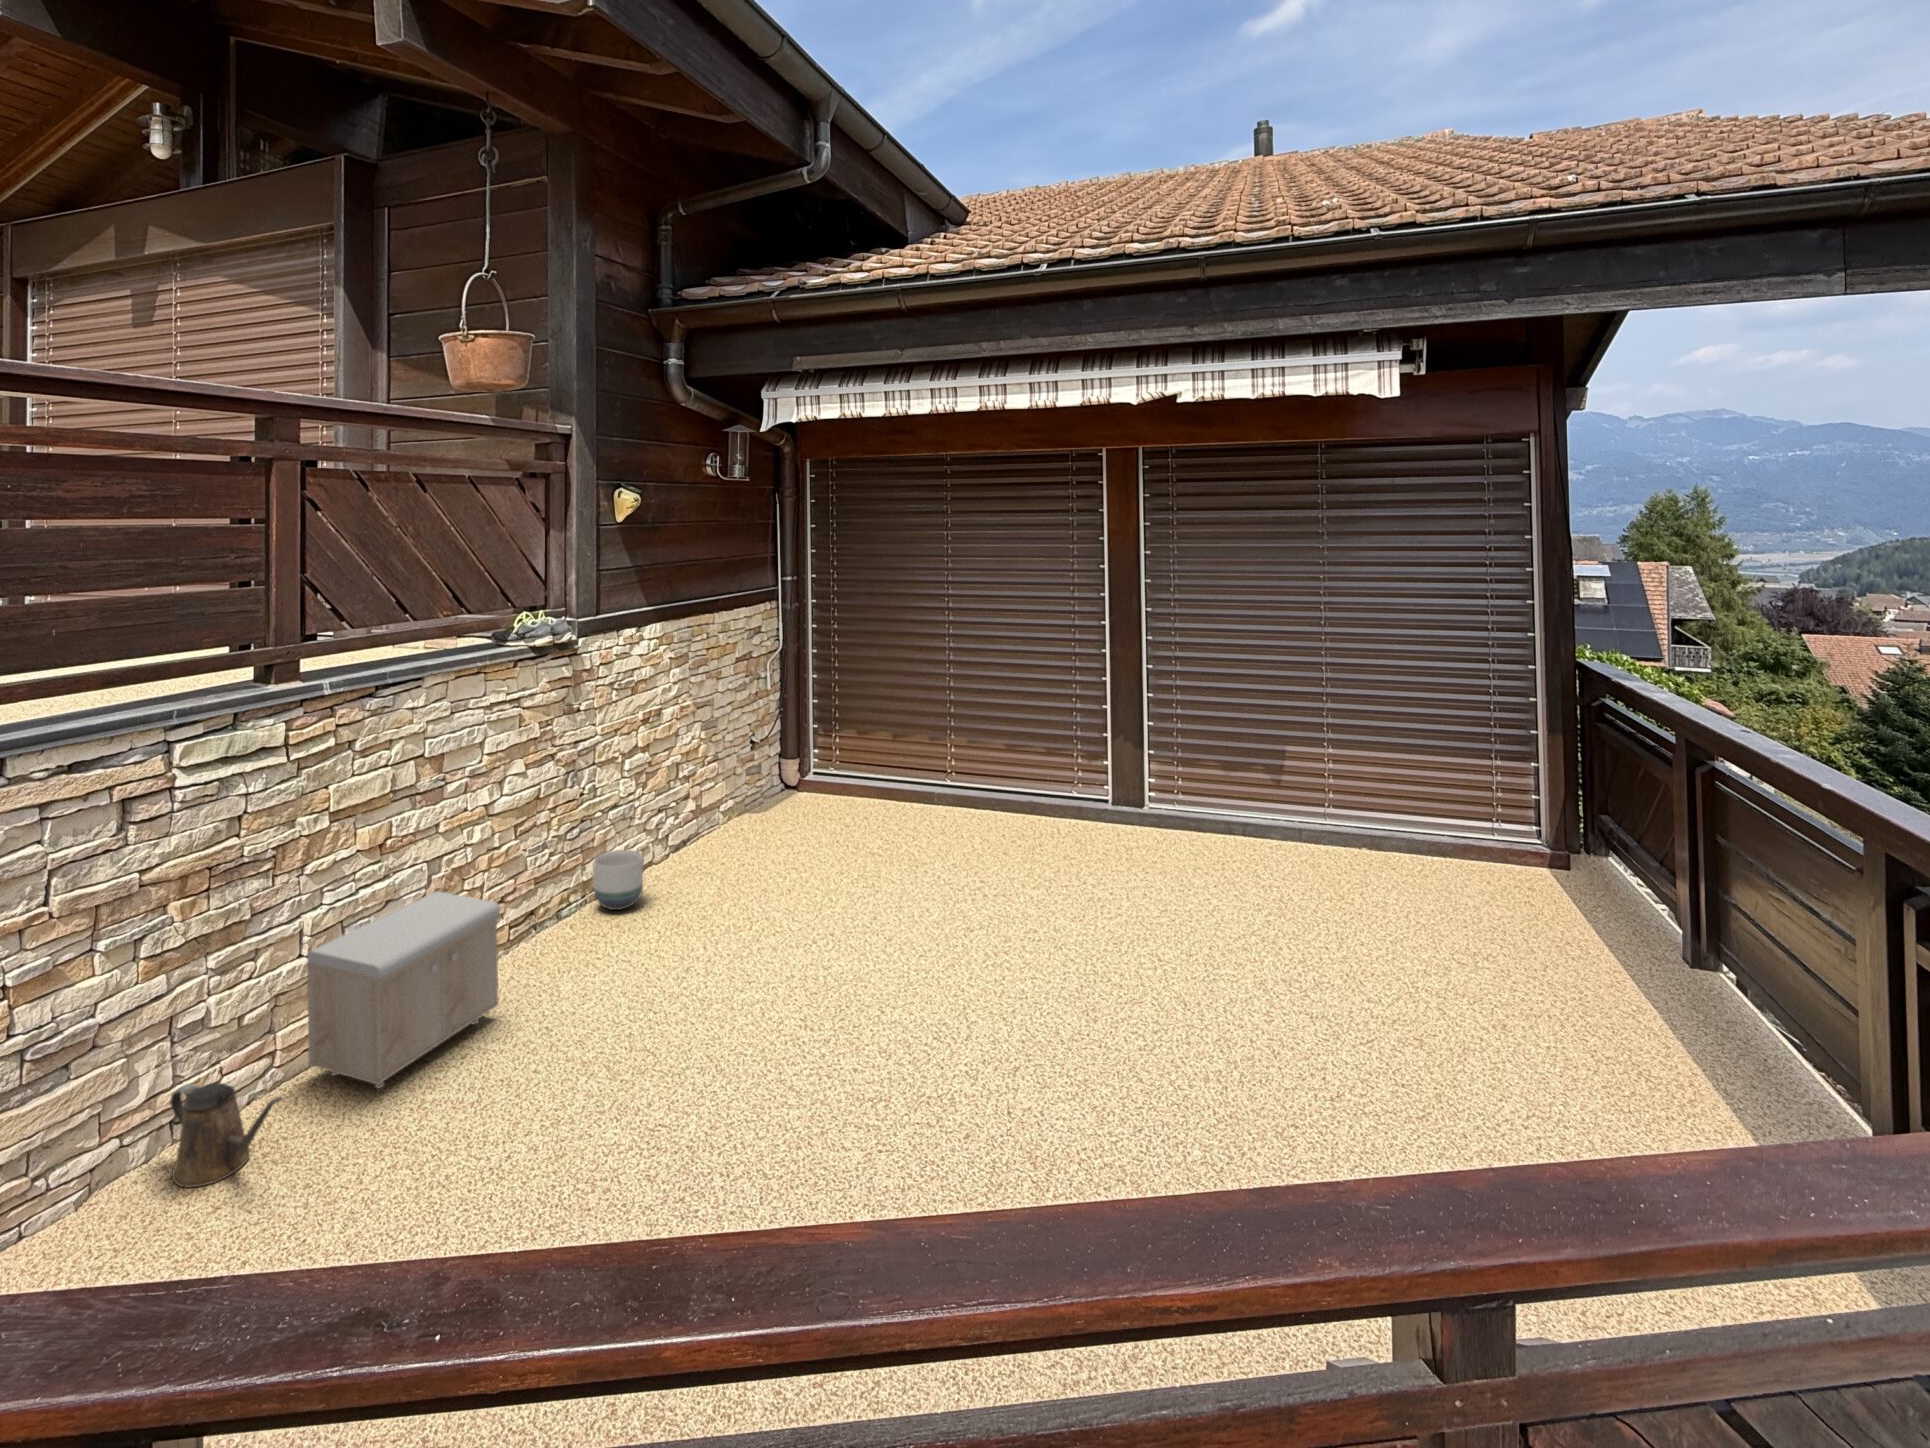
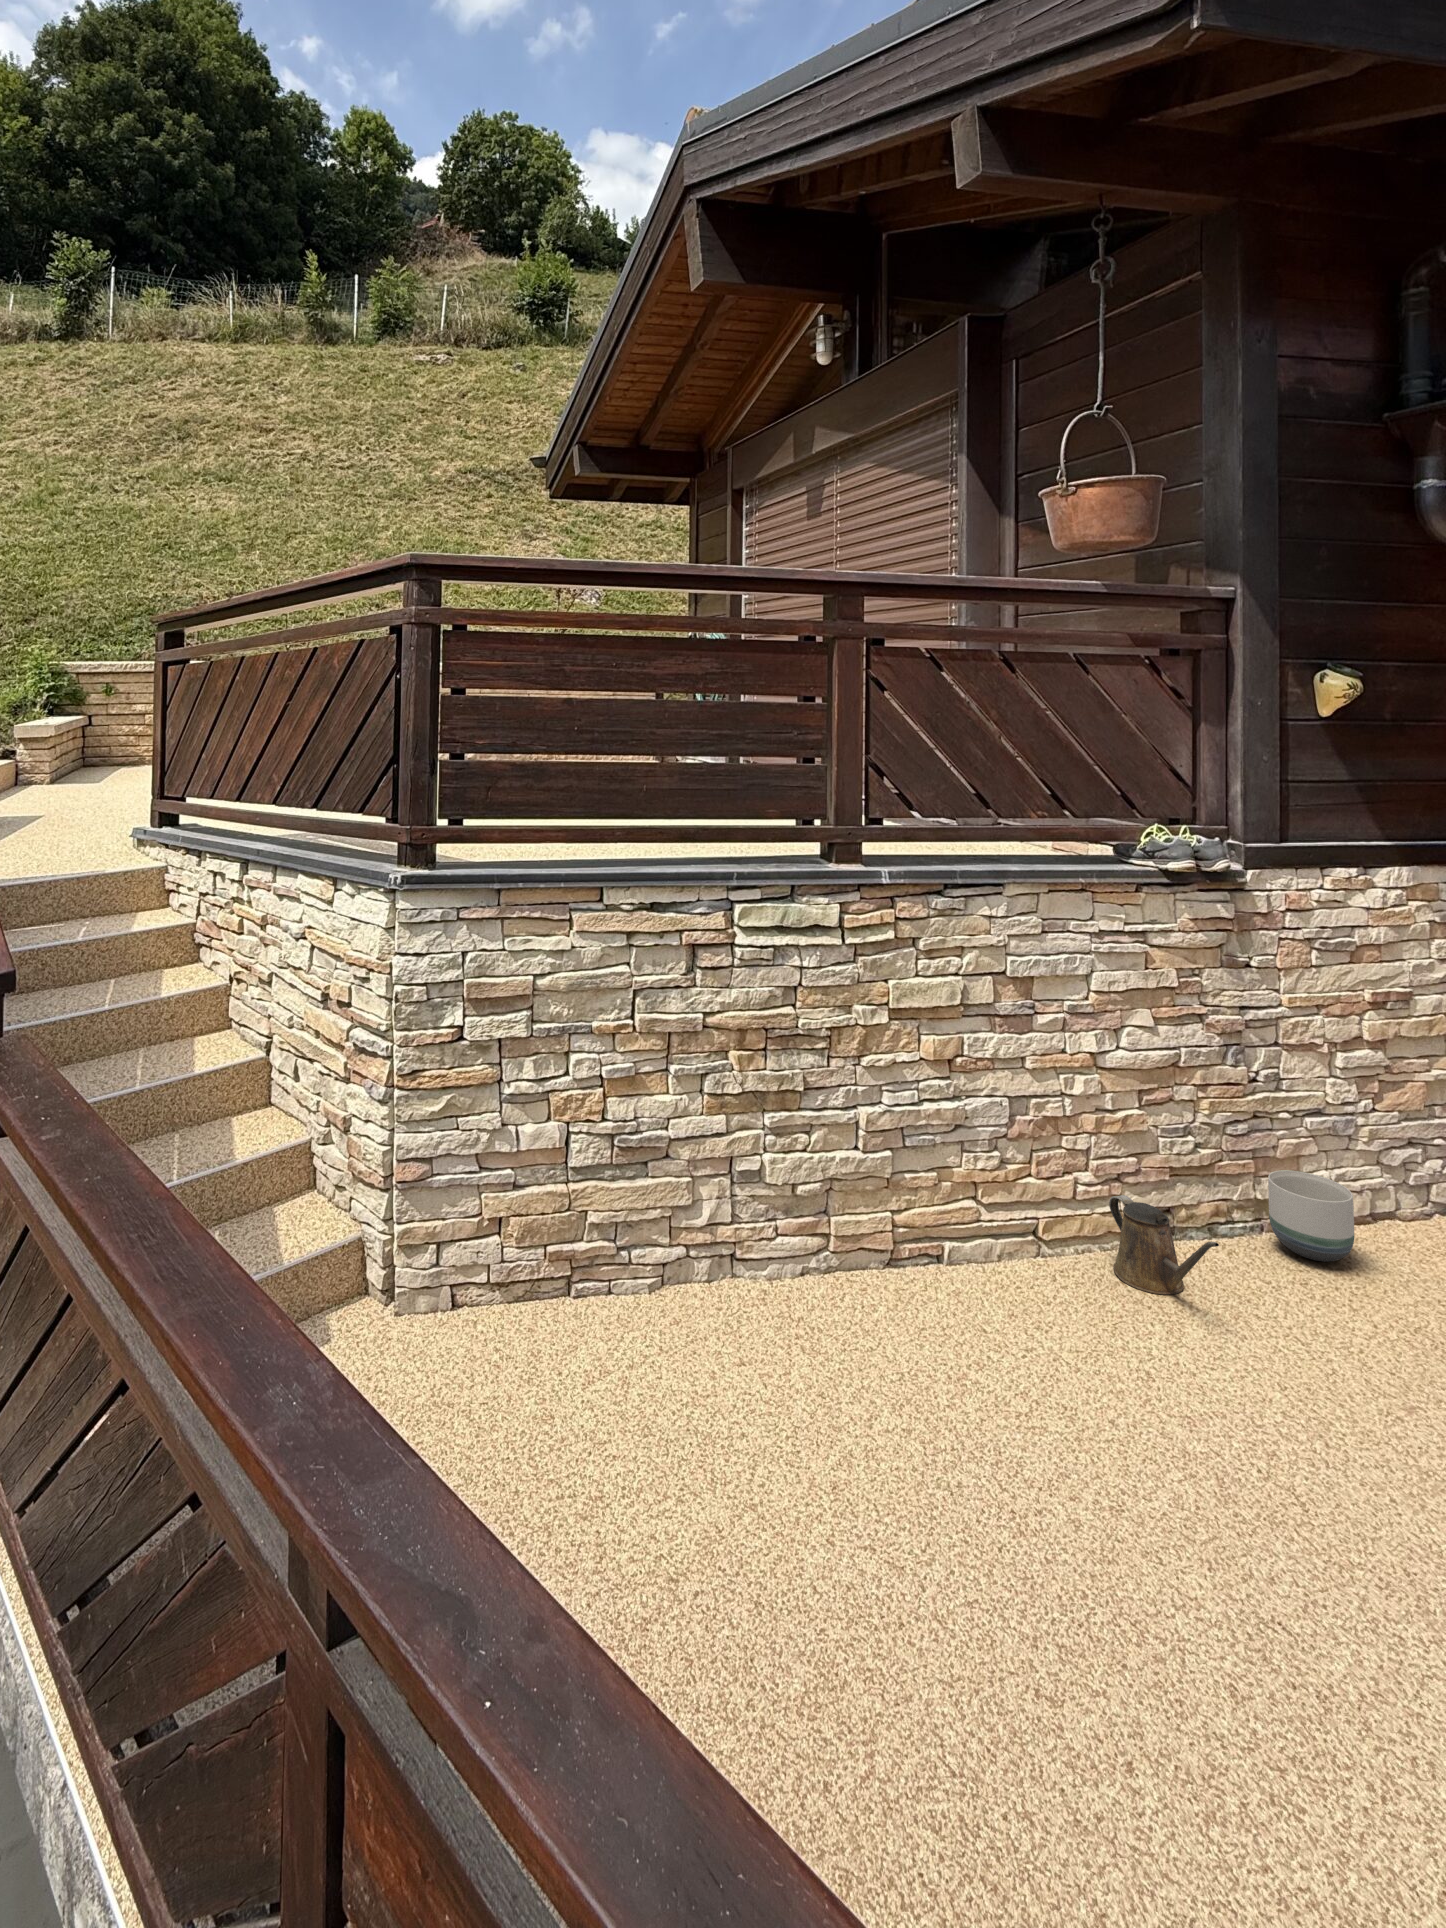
storage bench: present [307,891,500,1088] -> none [860,1134,1085,1329]
watering can: present [170,1083,281,1188] -> present [1109,1195,1219,1295]

